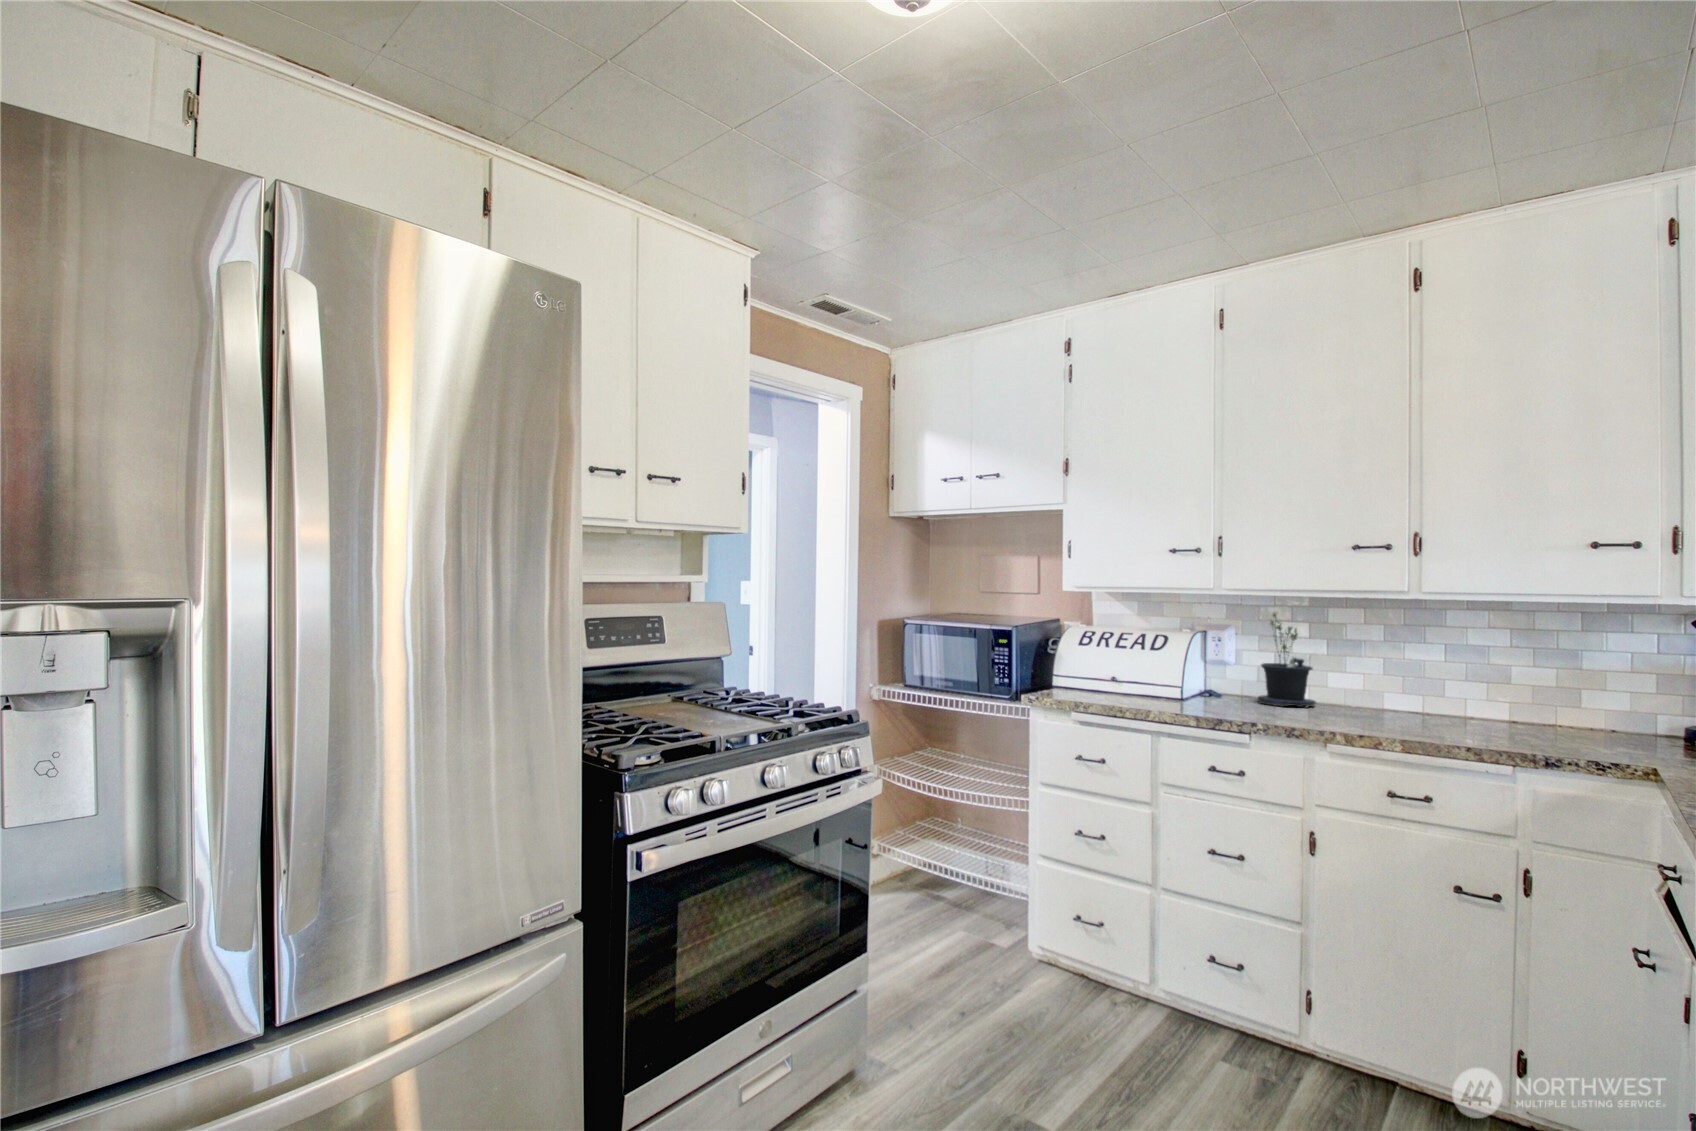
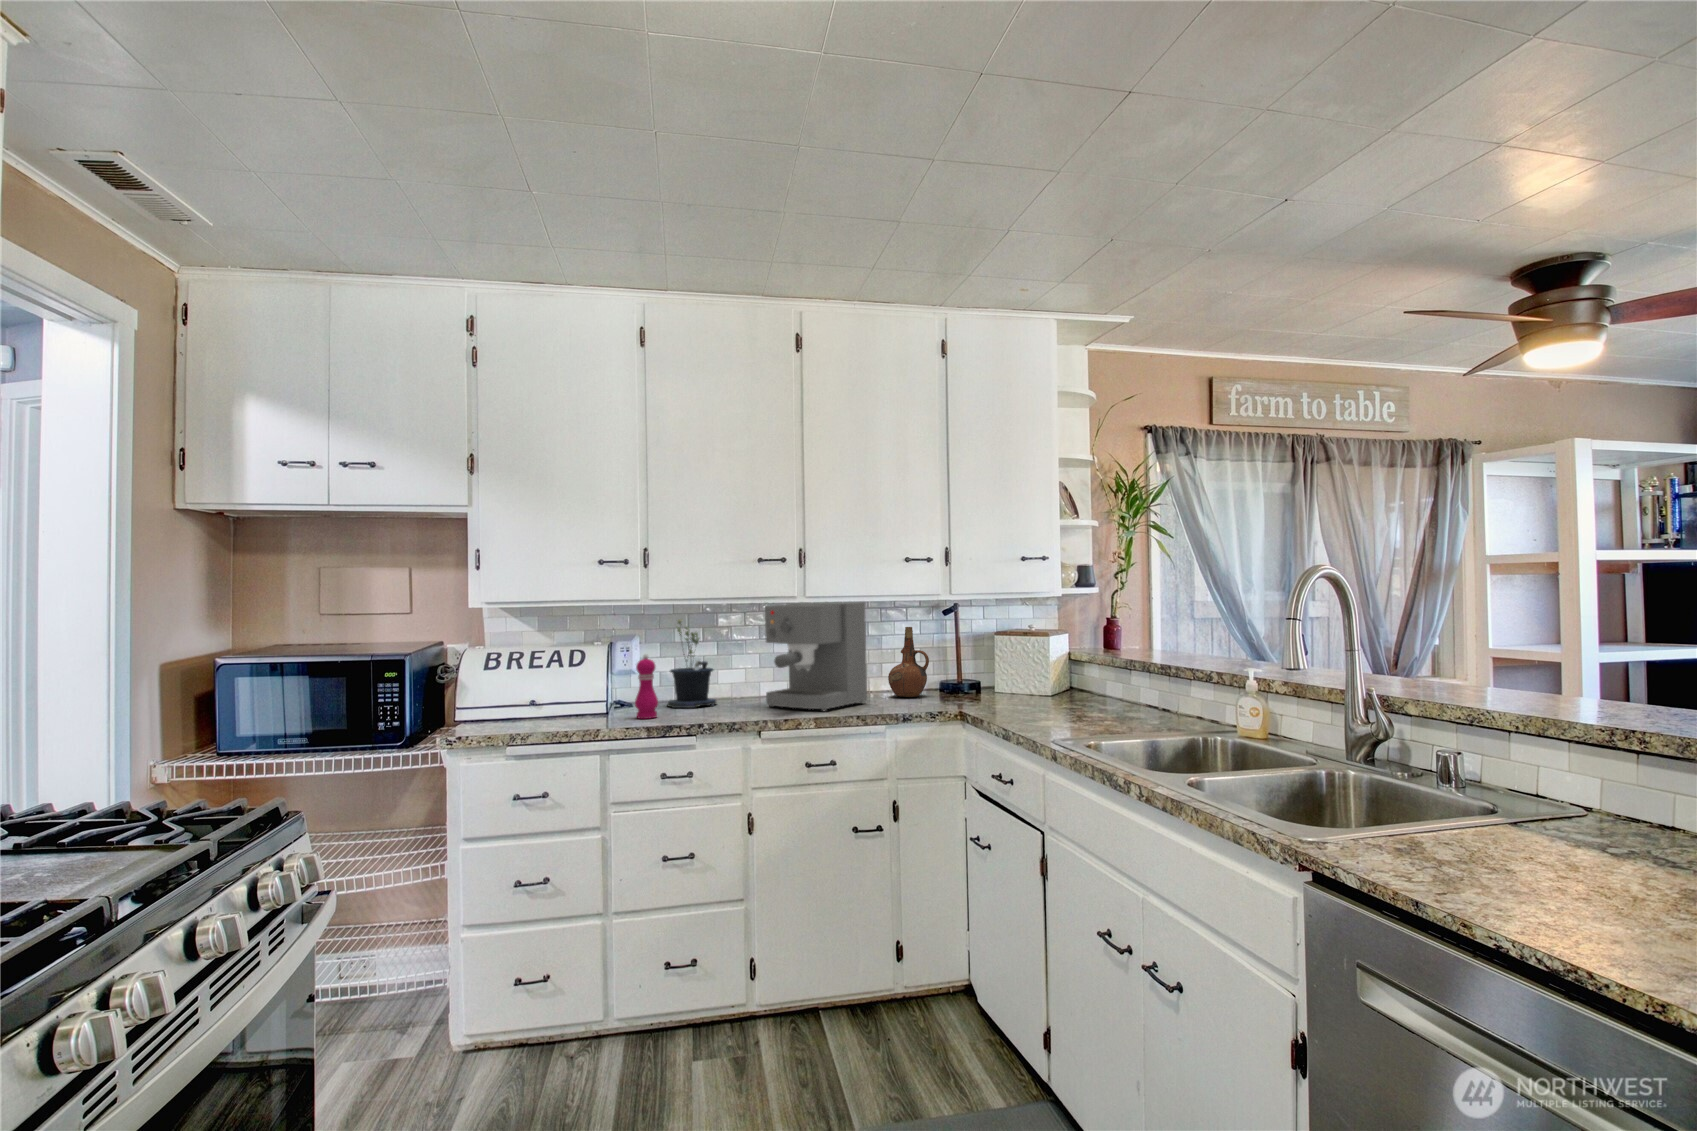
coffee maker: none [1356,602,1518,735] -> present [765,602,867,711]
ceramic pitcher: none [1572,643,1649,740] -> present [888,627,929,697]
pepper mill: none [1202,644,1228,709] -> present [635,654,658,719]

